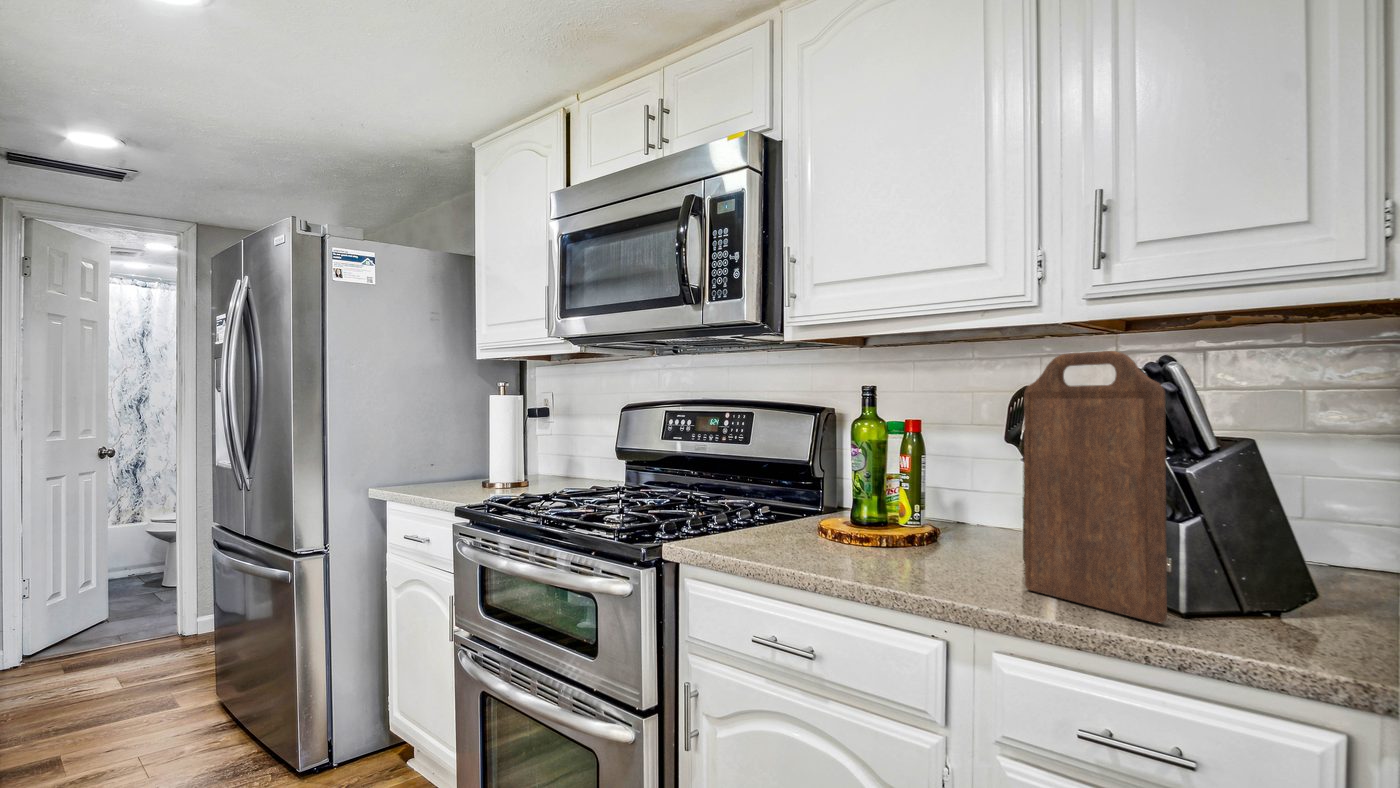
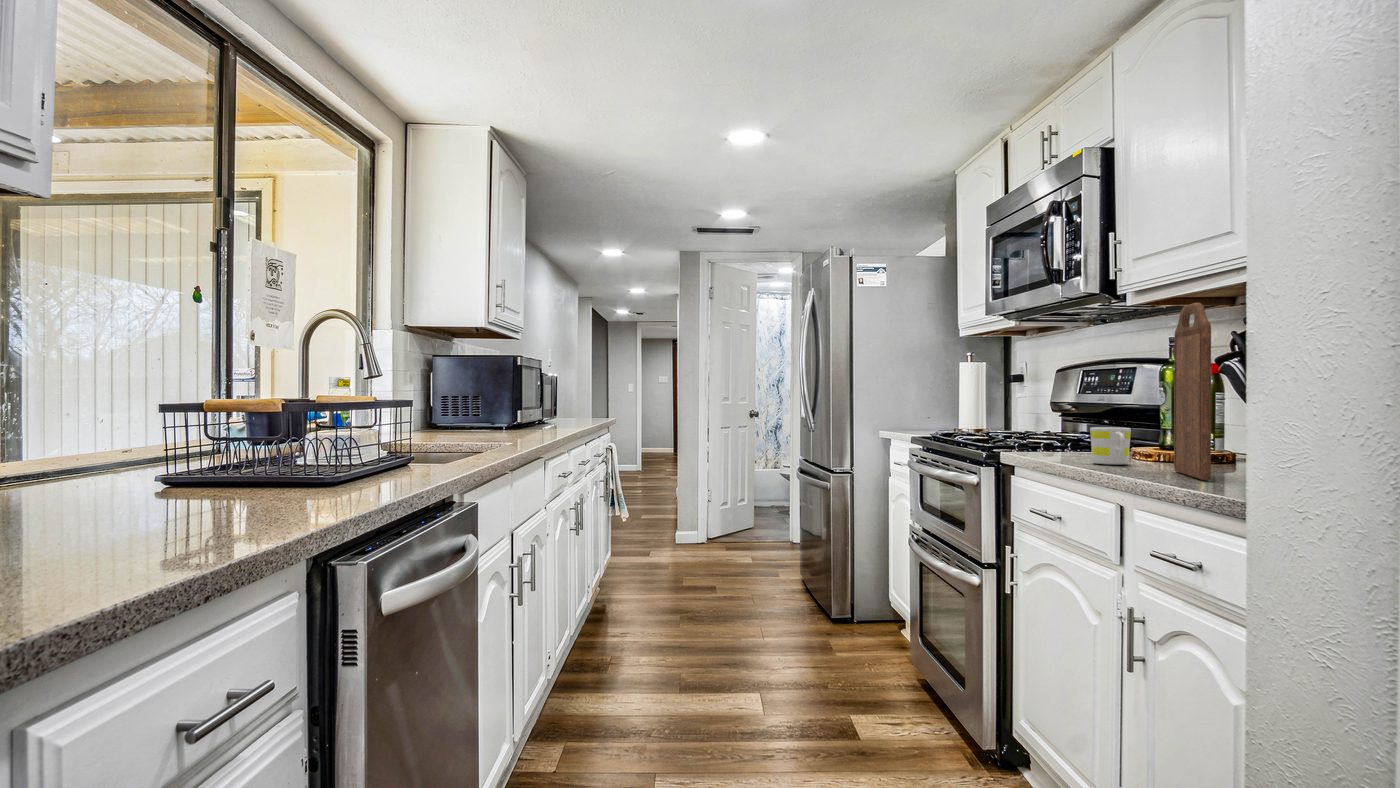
mug: none [874,518,943,579] -> present [1090,427,1131,465]

